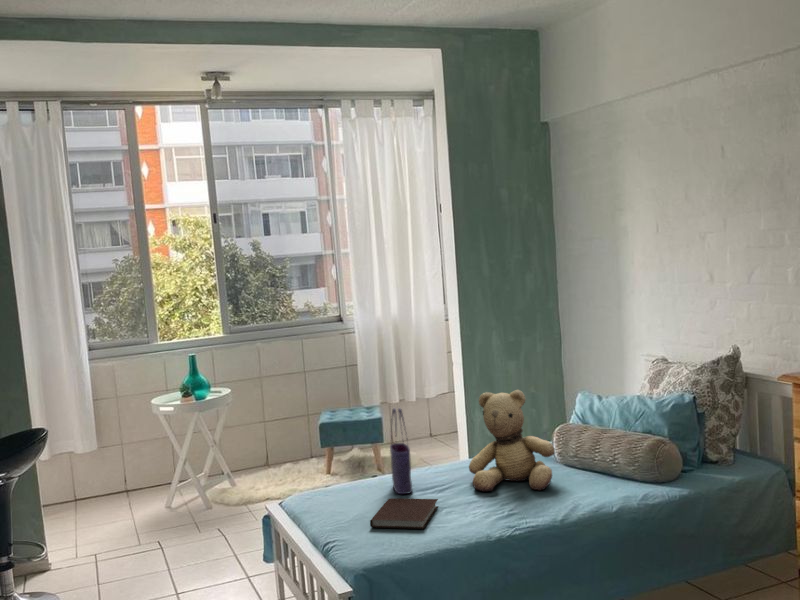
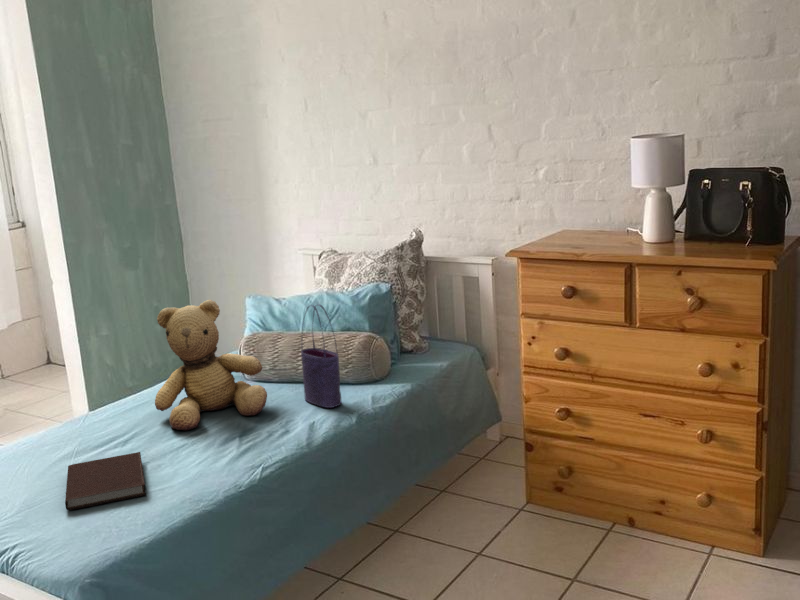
tote bag: present [390,408,412,494] -> present [301,305,341,408]

